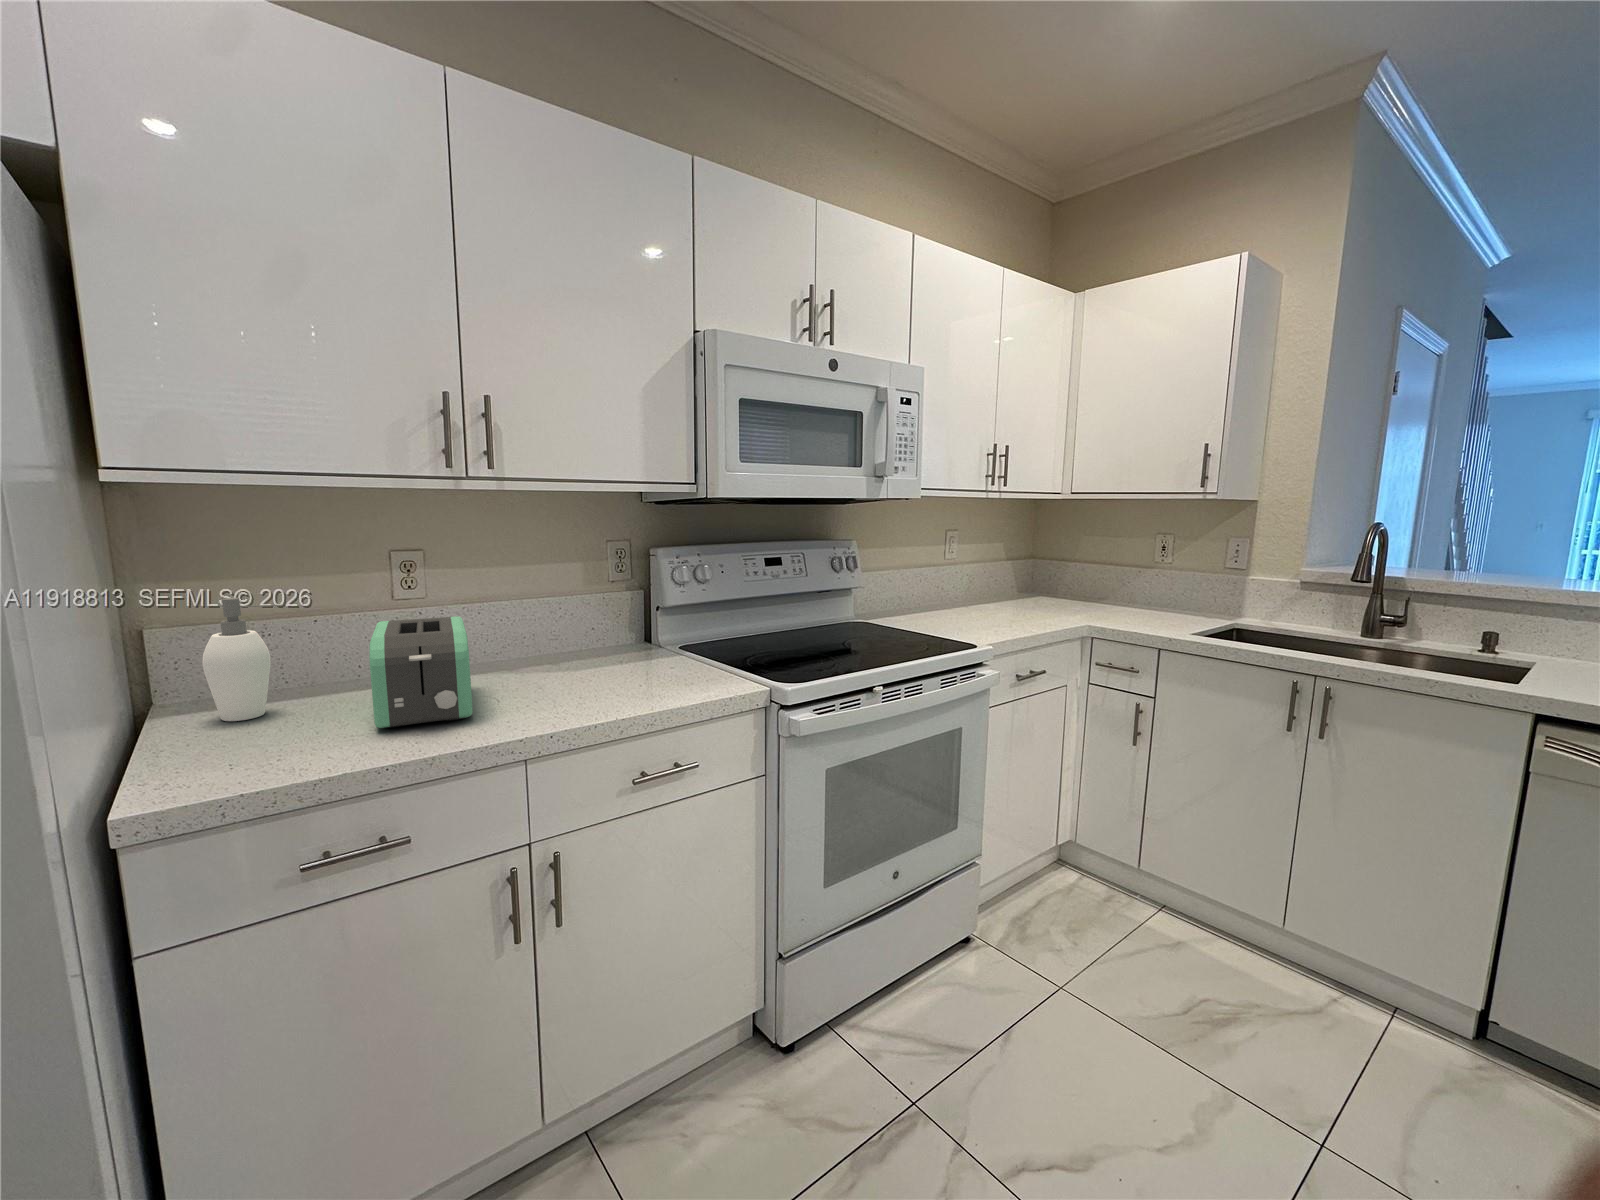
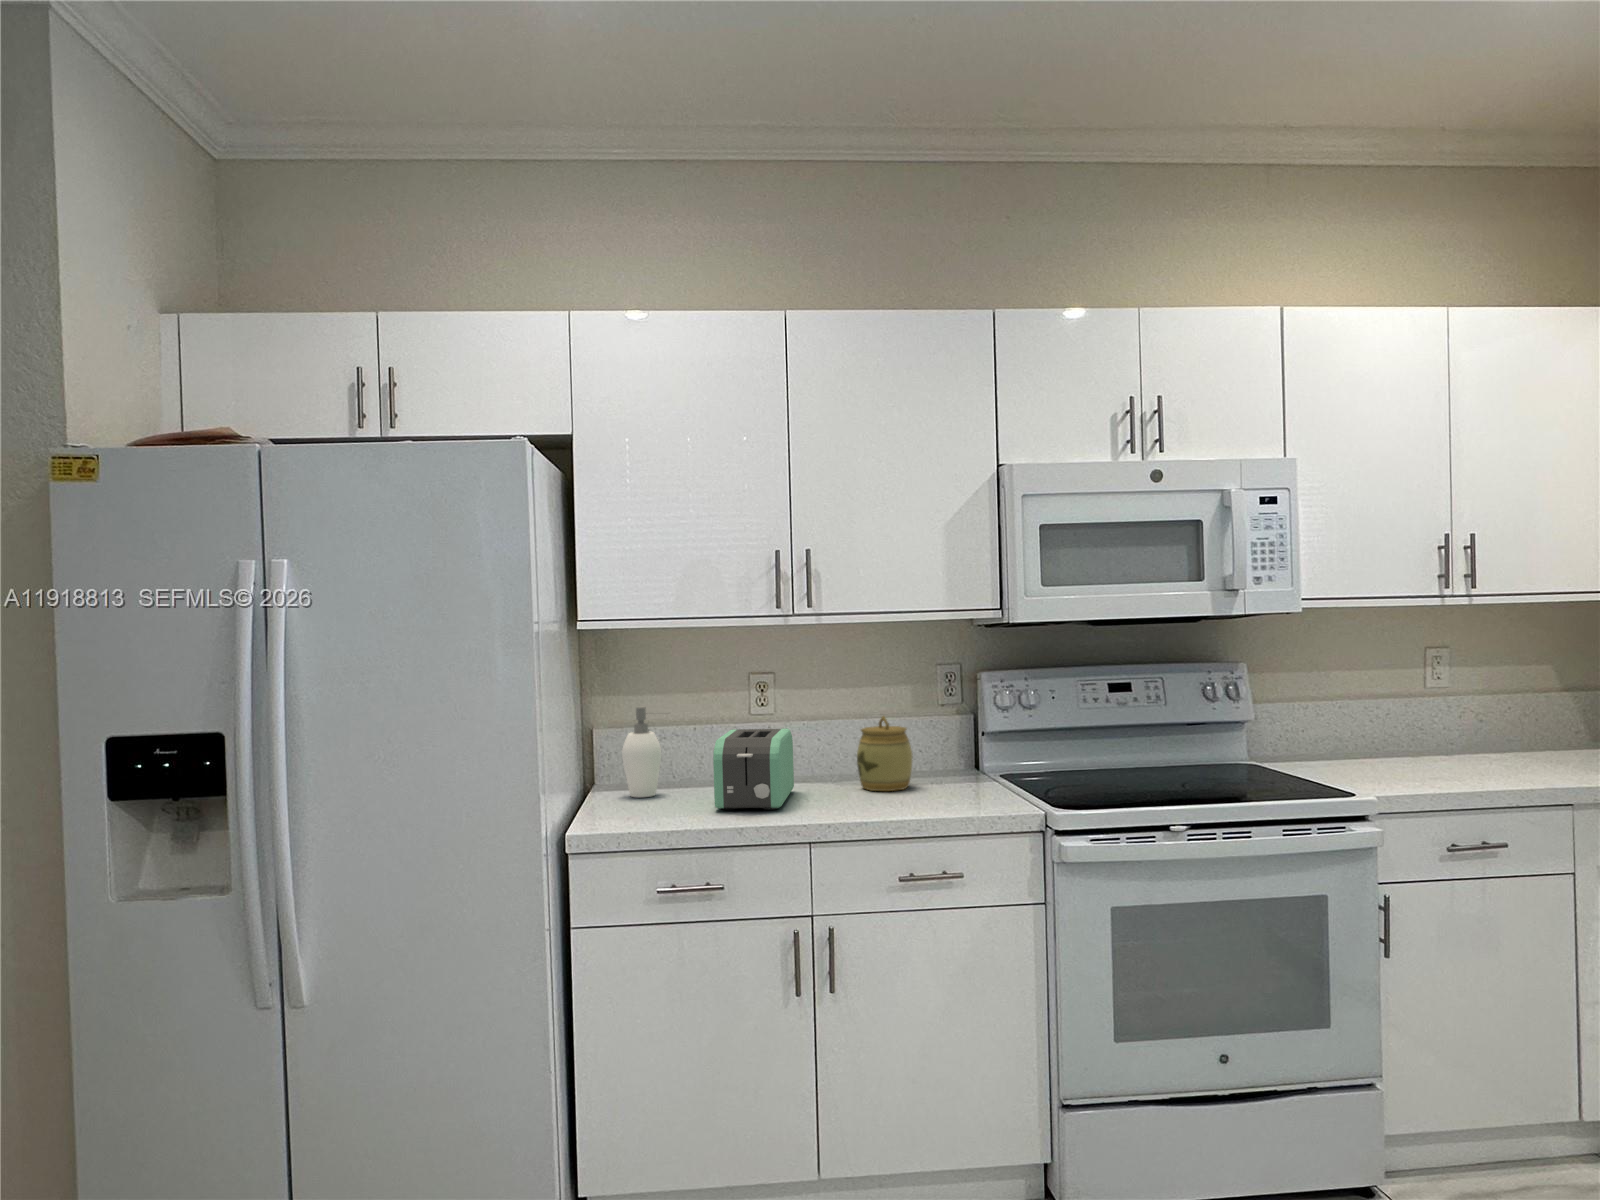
jar: none [539,596,599,677] -> present [857,716,912,791]

